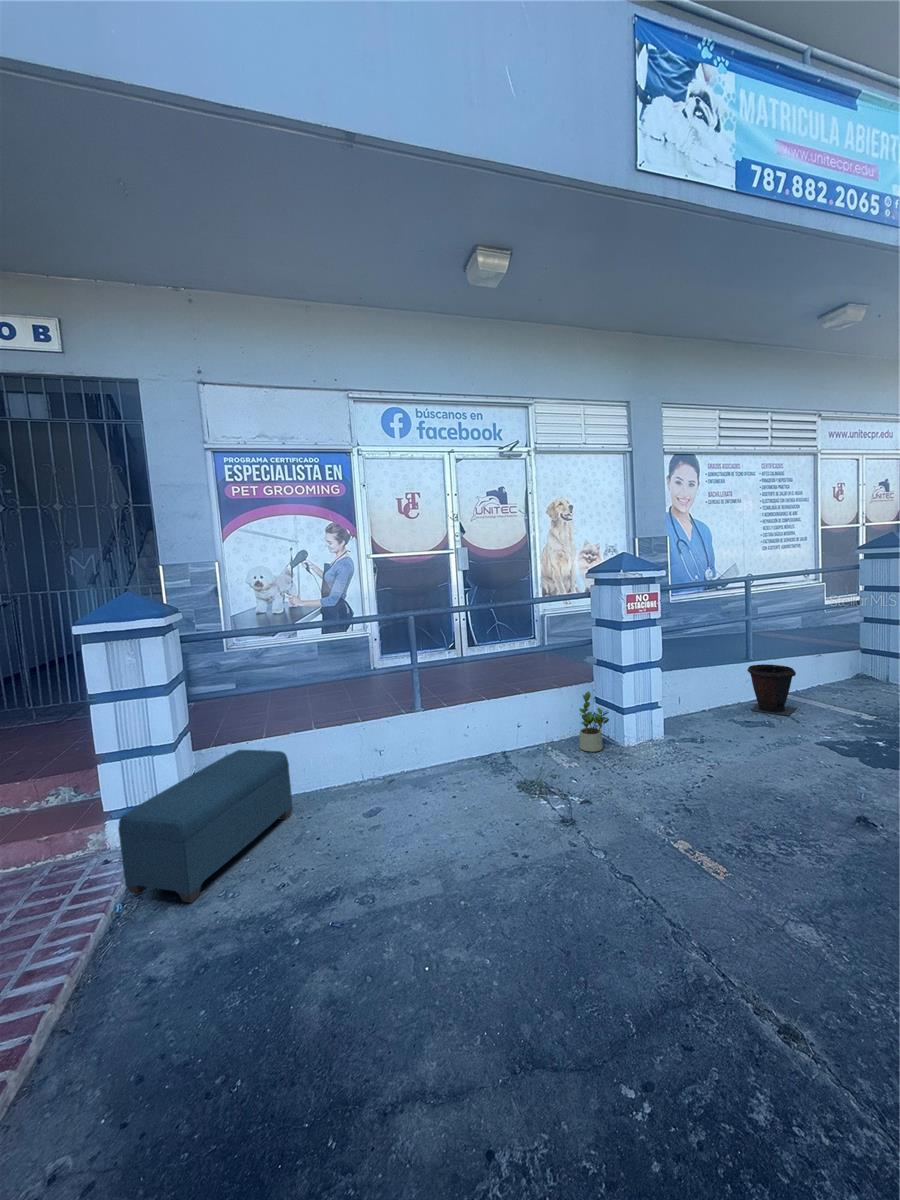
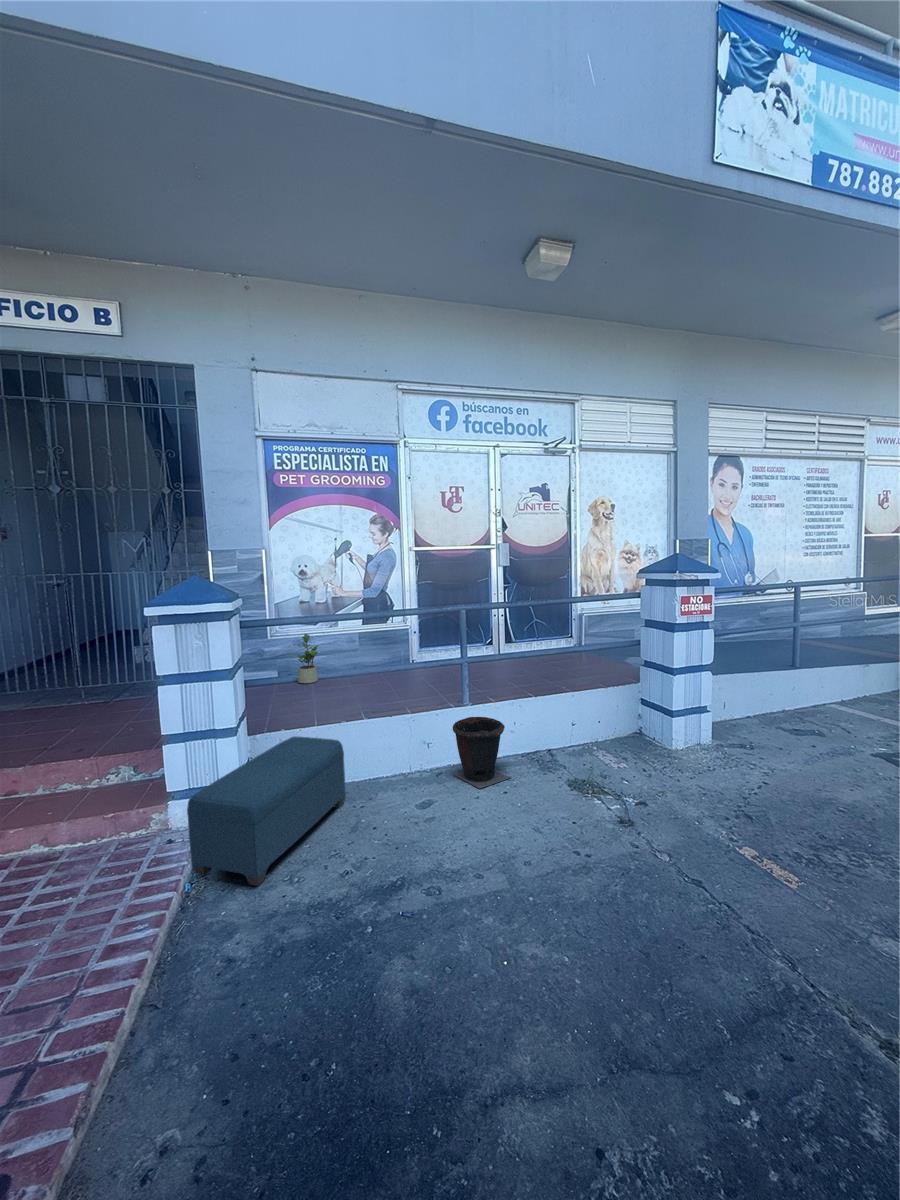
bucket: present [747,664,797,715] -> present [453,717,511,788]
potted plant: present [579,692,609,752] -> present [298,634,319,683]

